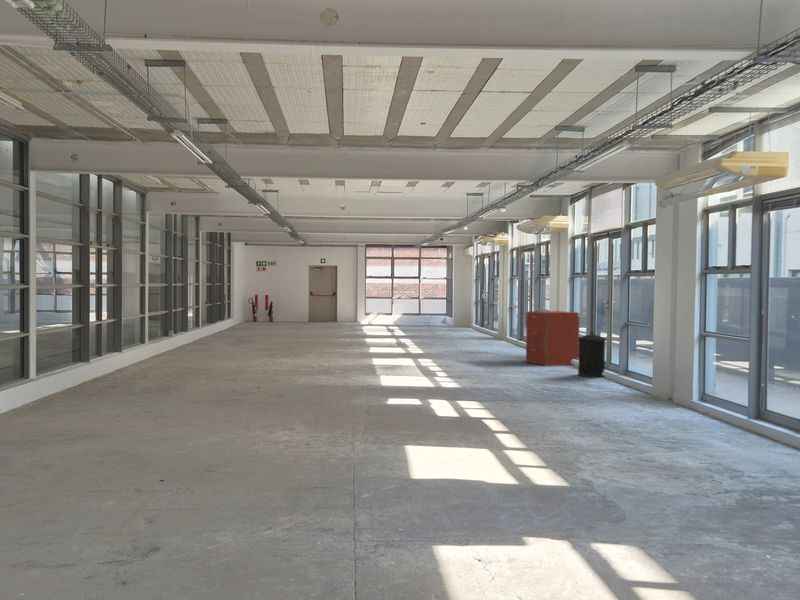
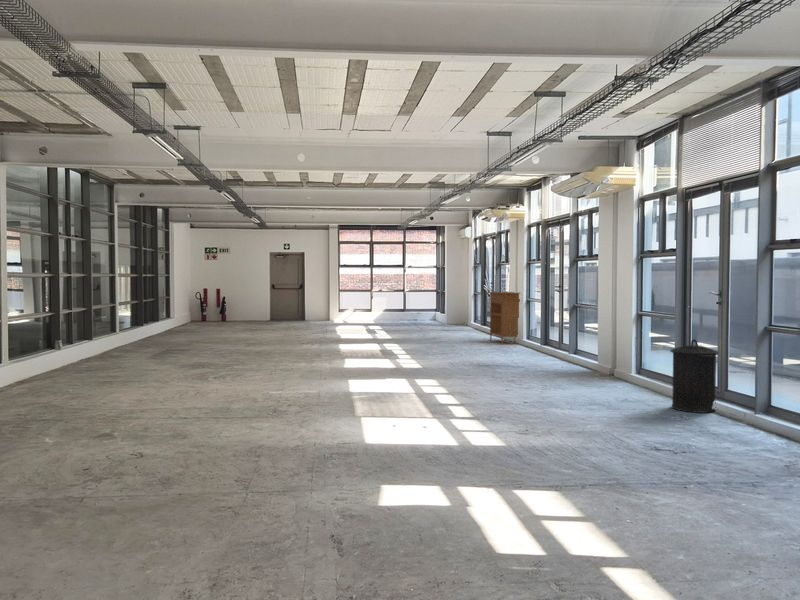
console table: none [481,300,506,340] -> present [488,292,520,344]
filing cabinet: present [526,311,580,366] -> none [573,307,654,389]

